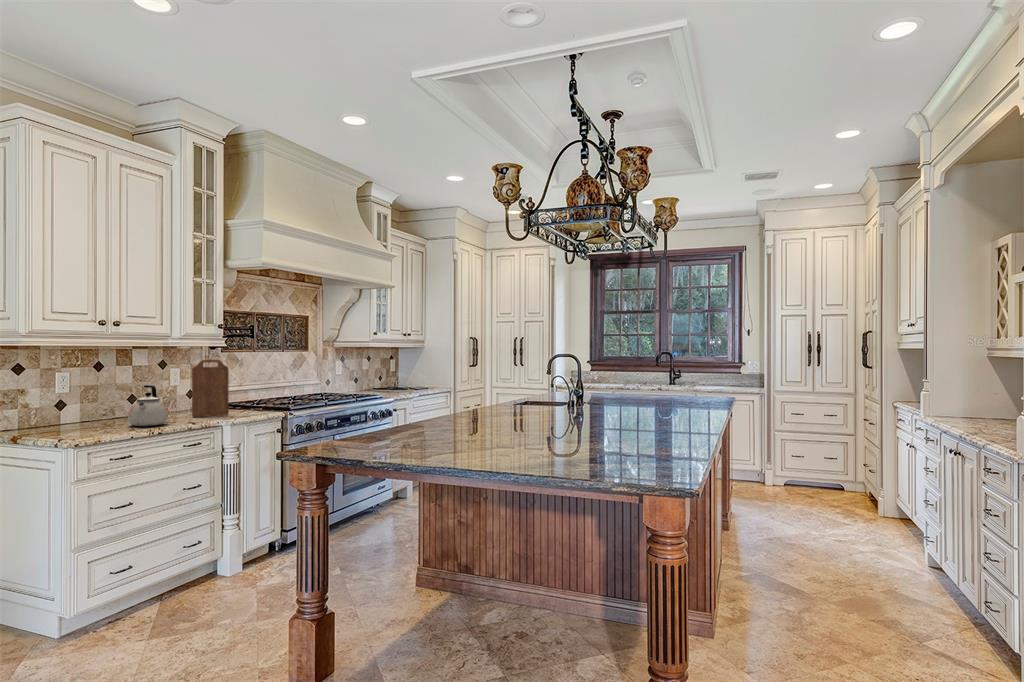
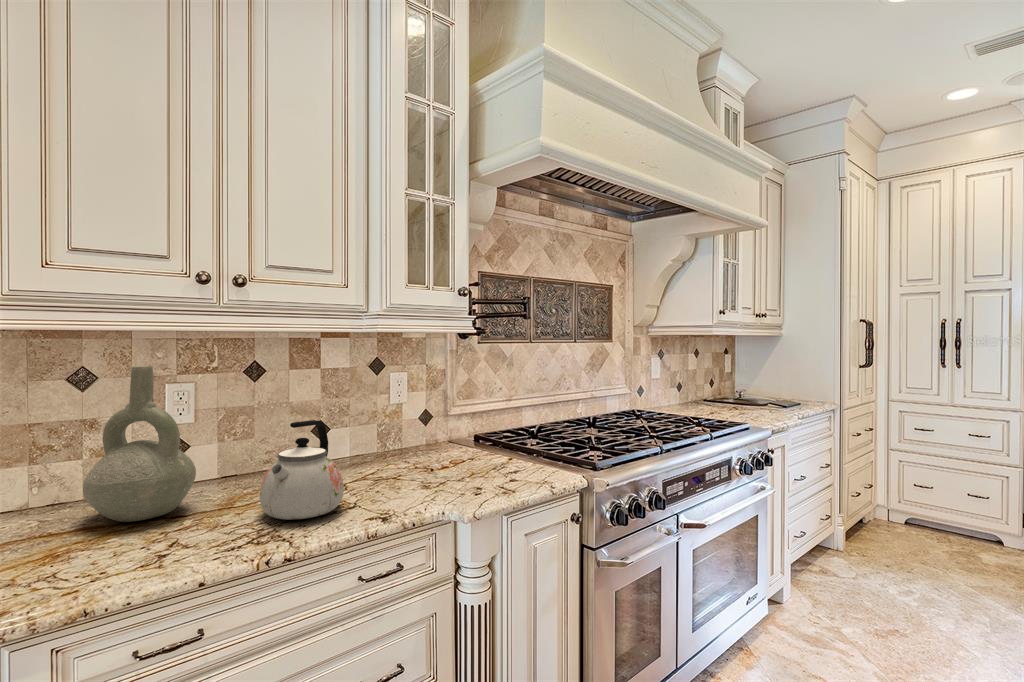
cutting board: present [192,359,229,417] -> none [410,361,478,479]
decorative vase: none [39,362,92,430] -> present [83,366,196,522]

